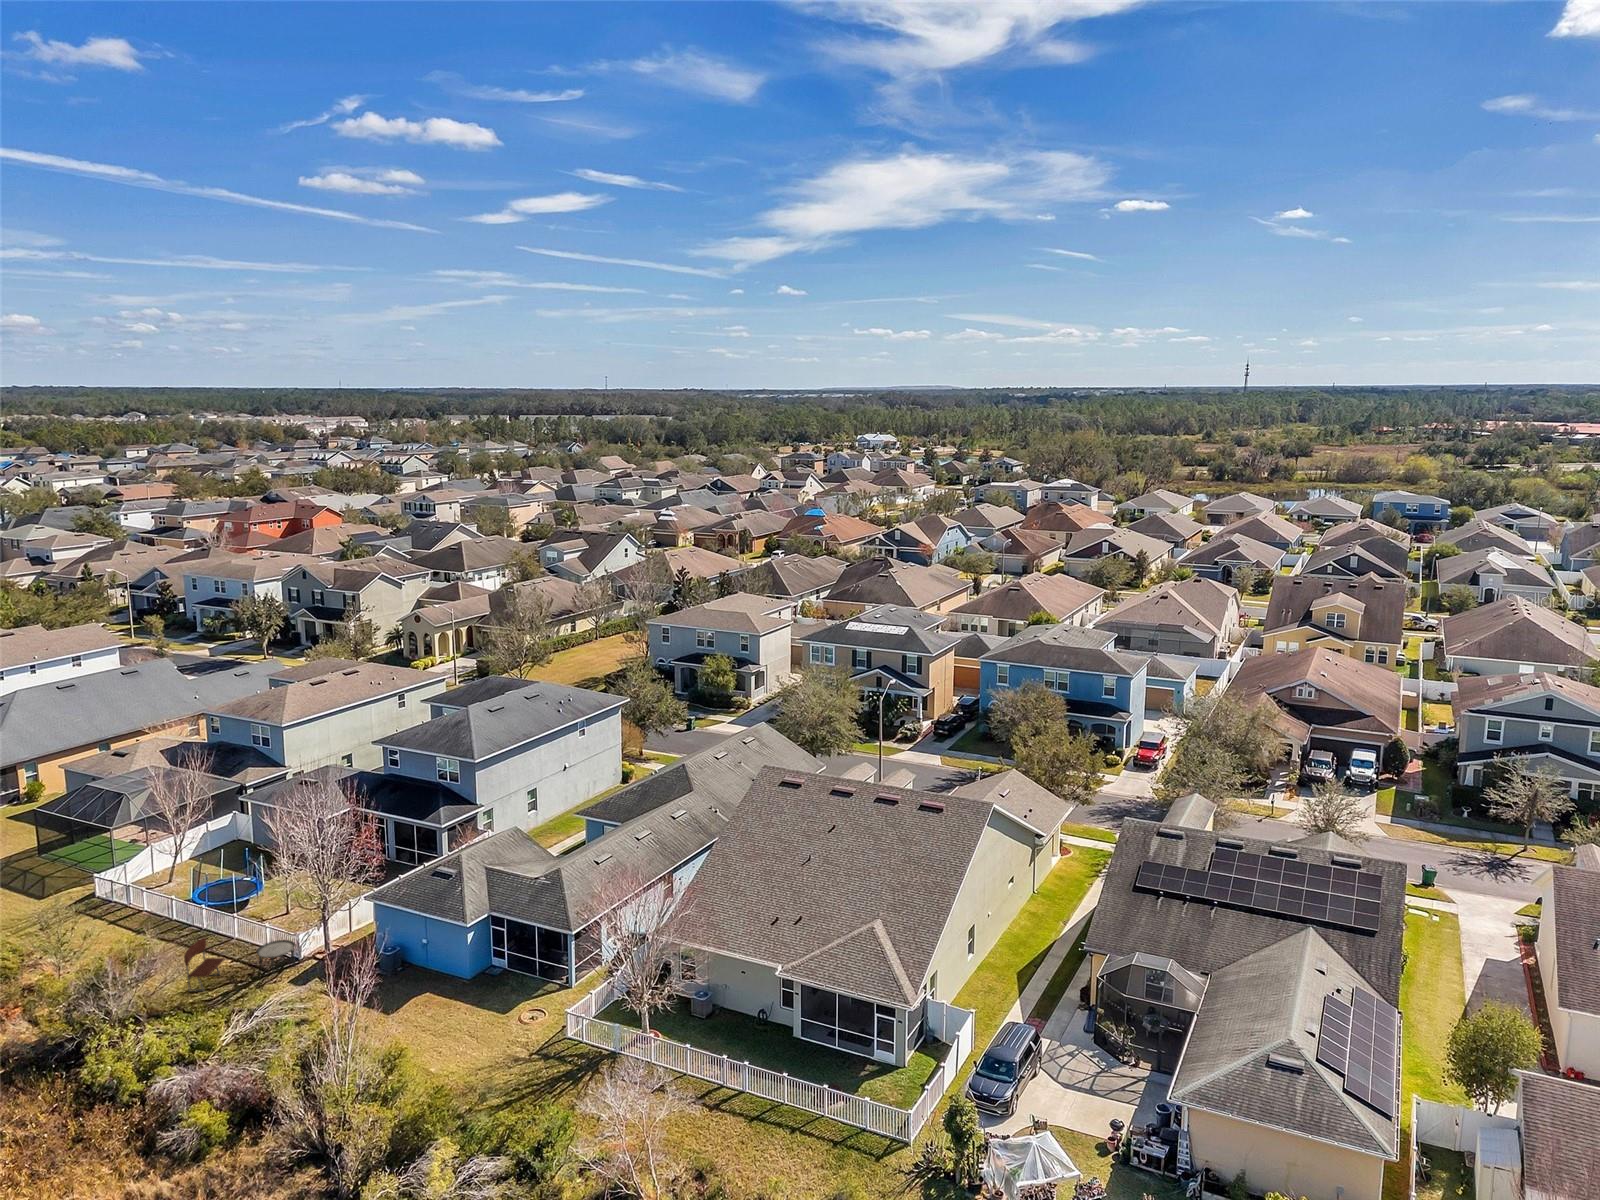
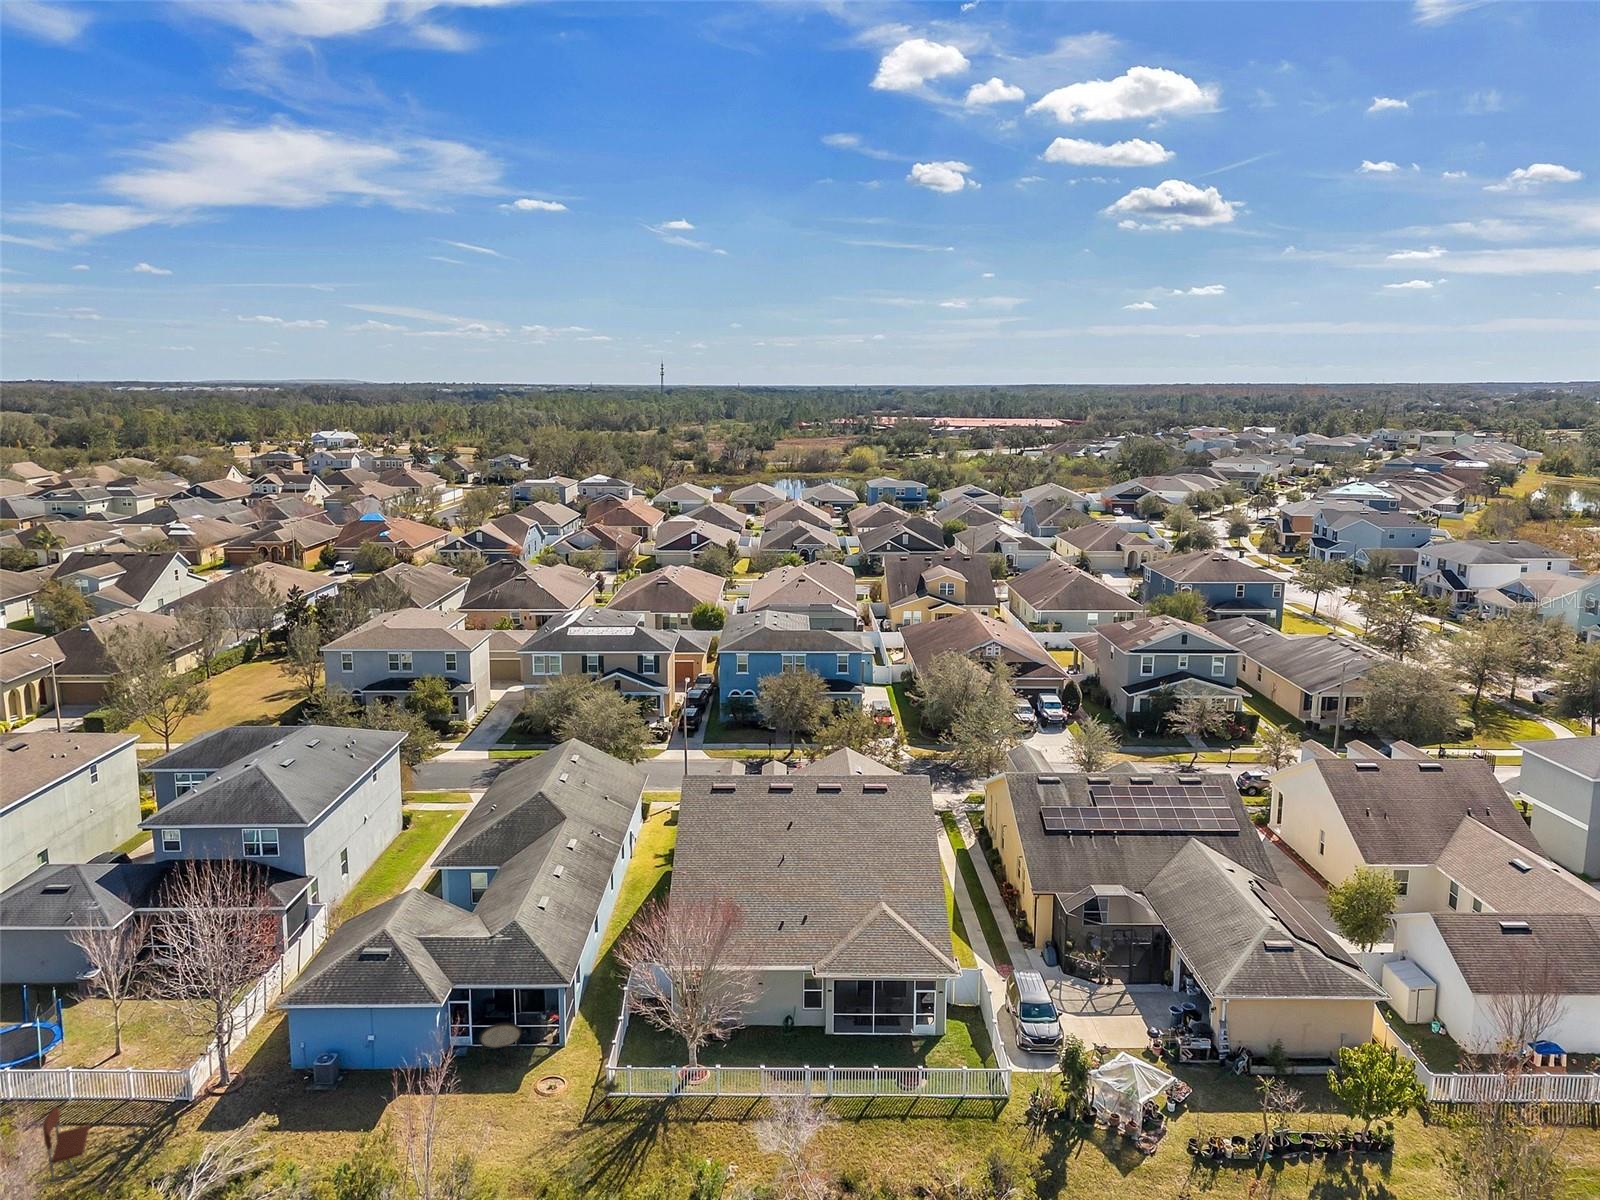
round table: present [256,940,295,975] -> present [479,1023,522,1065]
potted tree: none [555,1018,573,1048] -> present [598,1076,619,1109]

